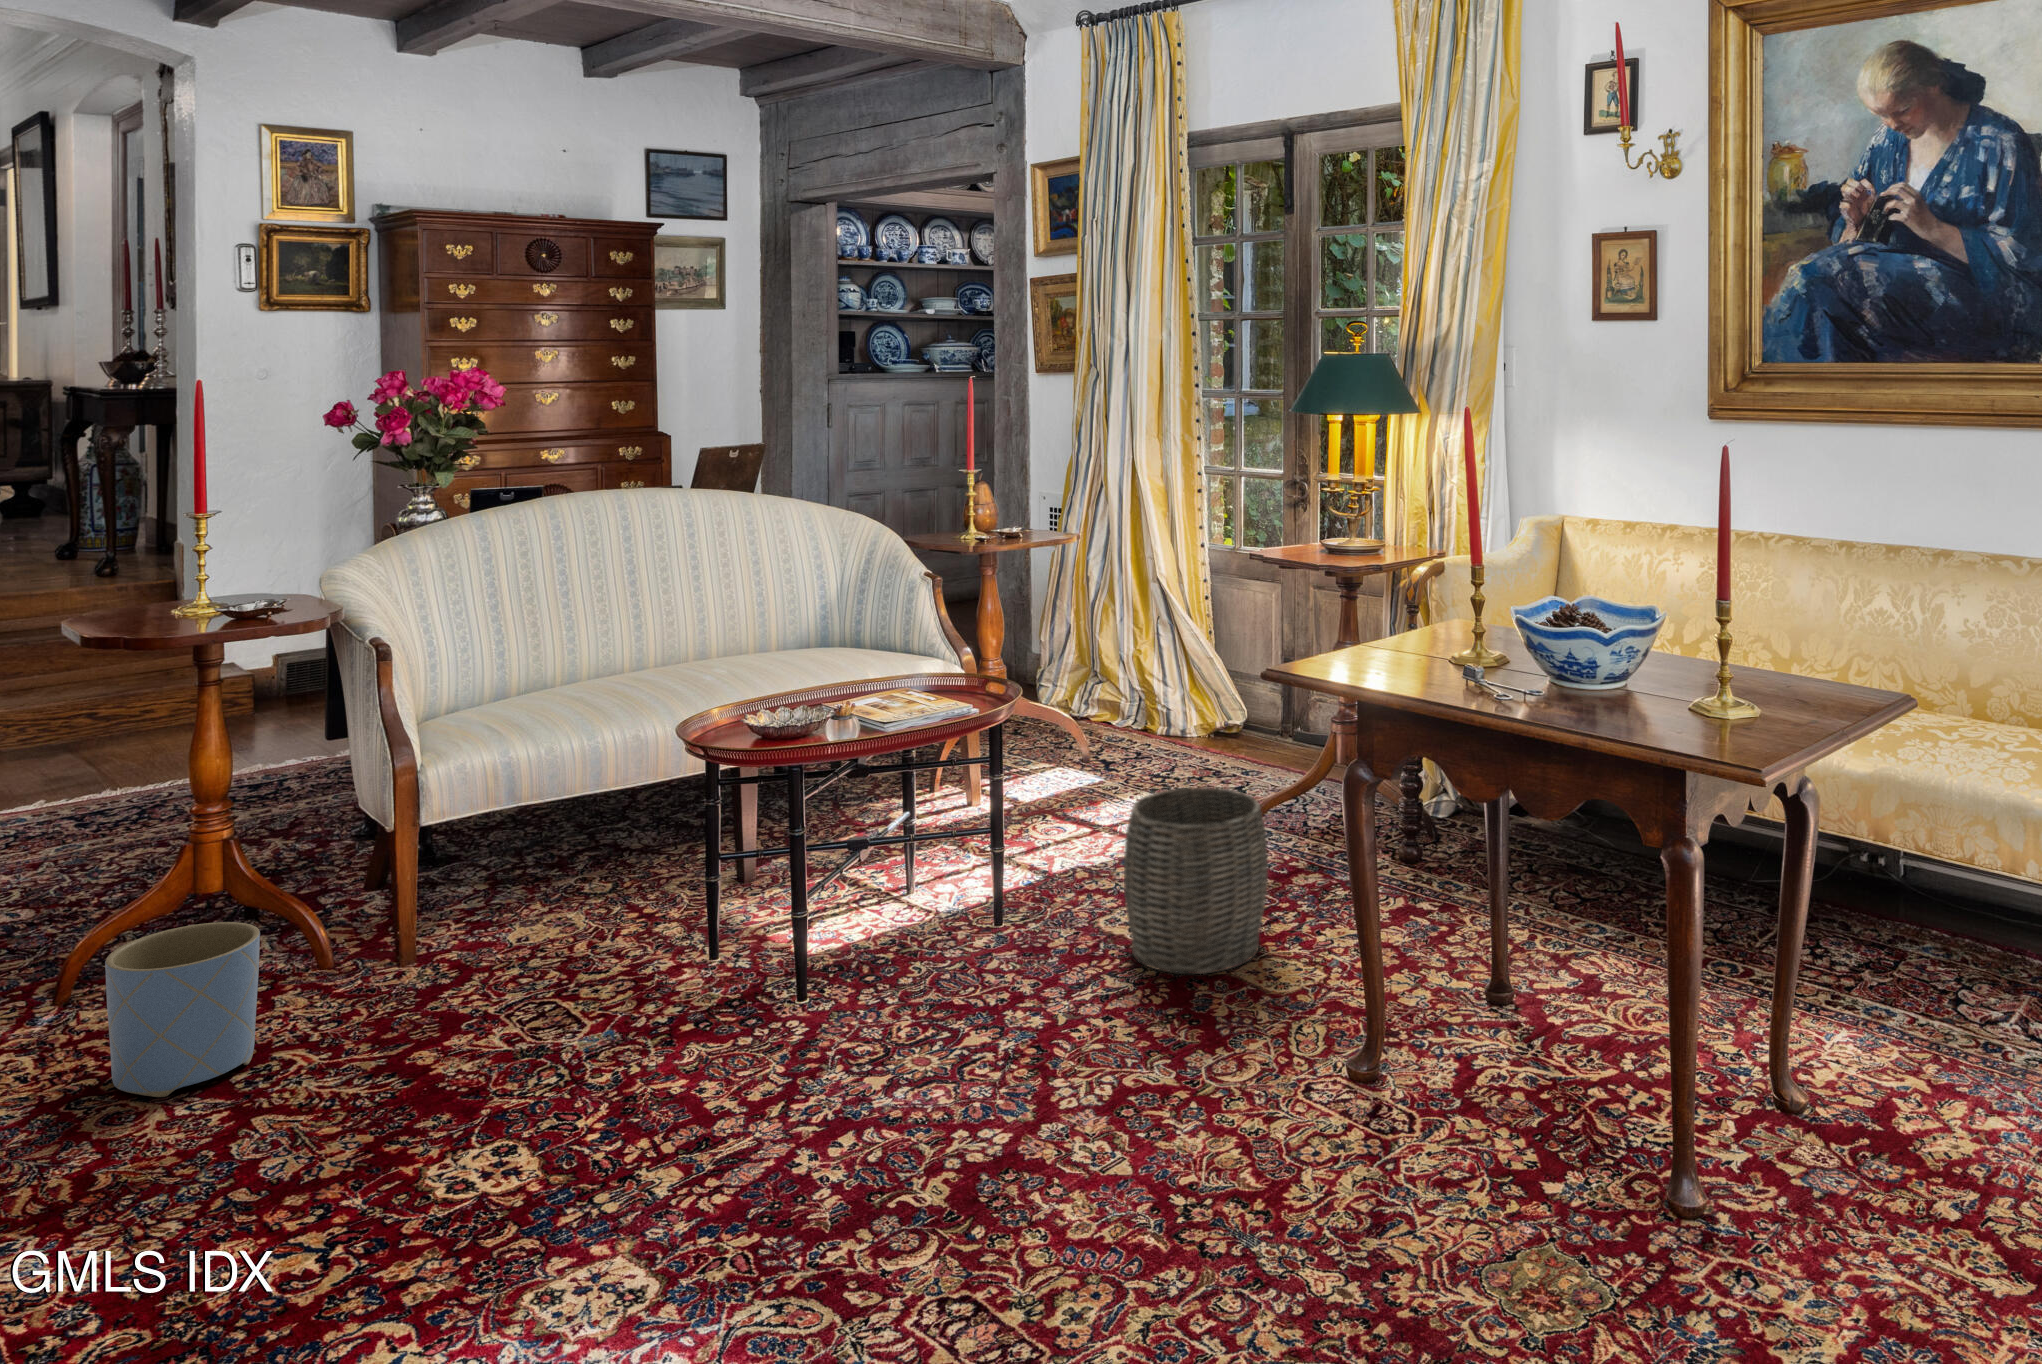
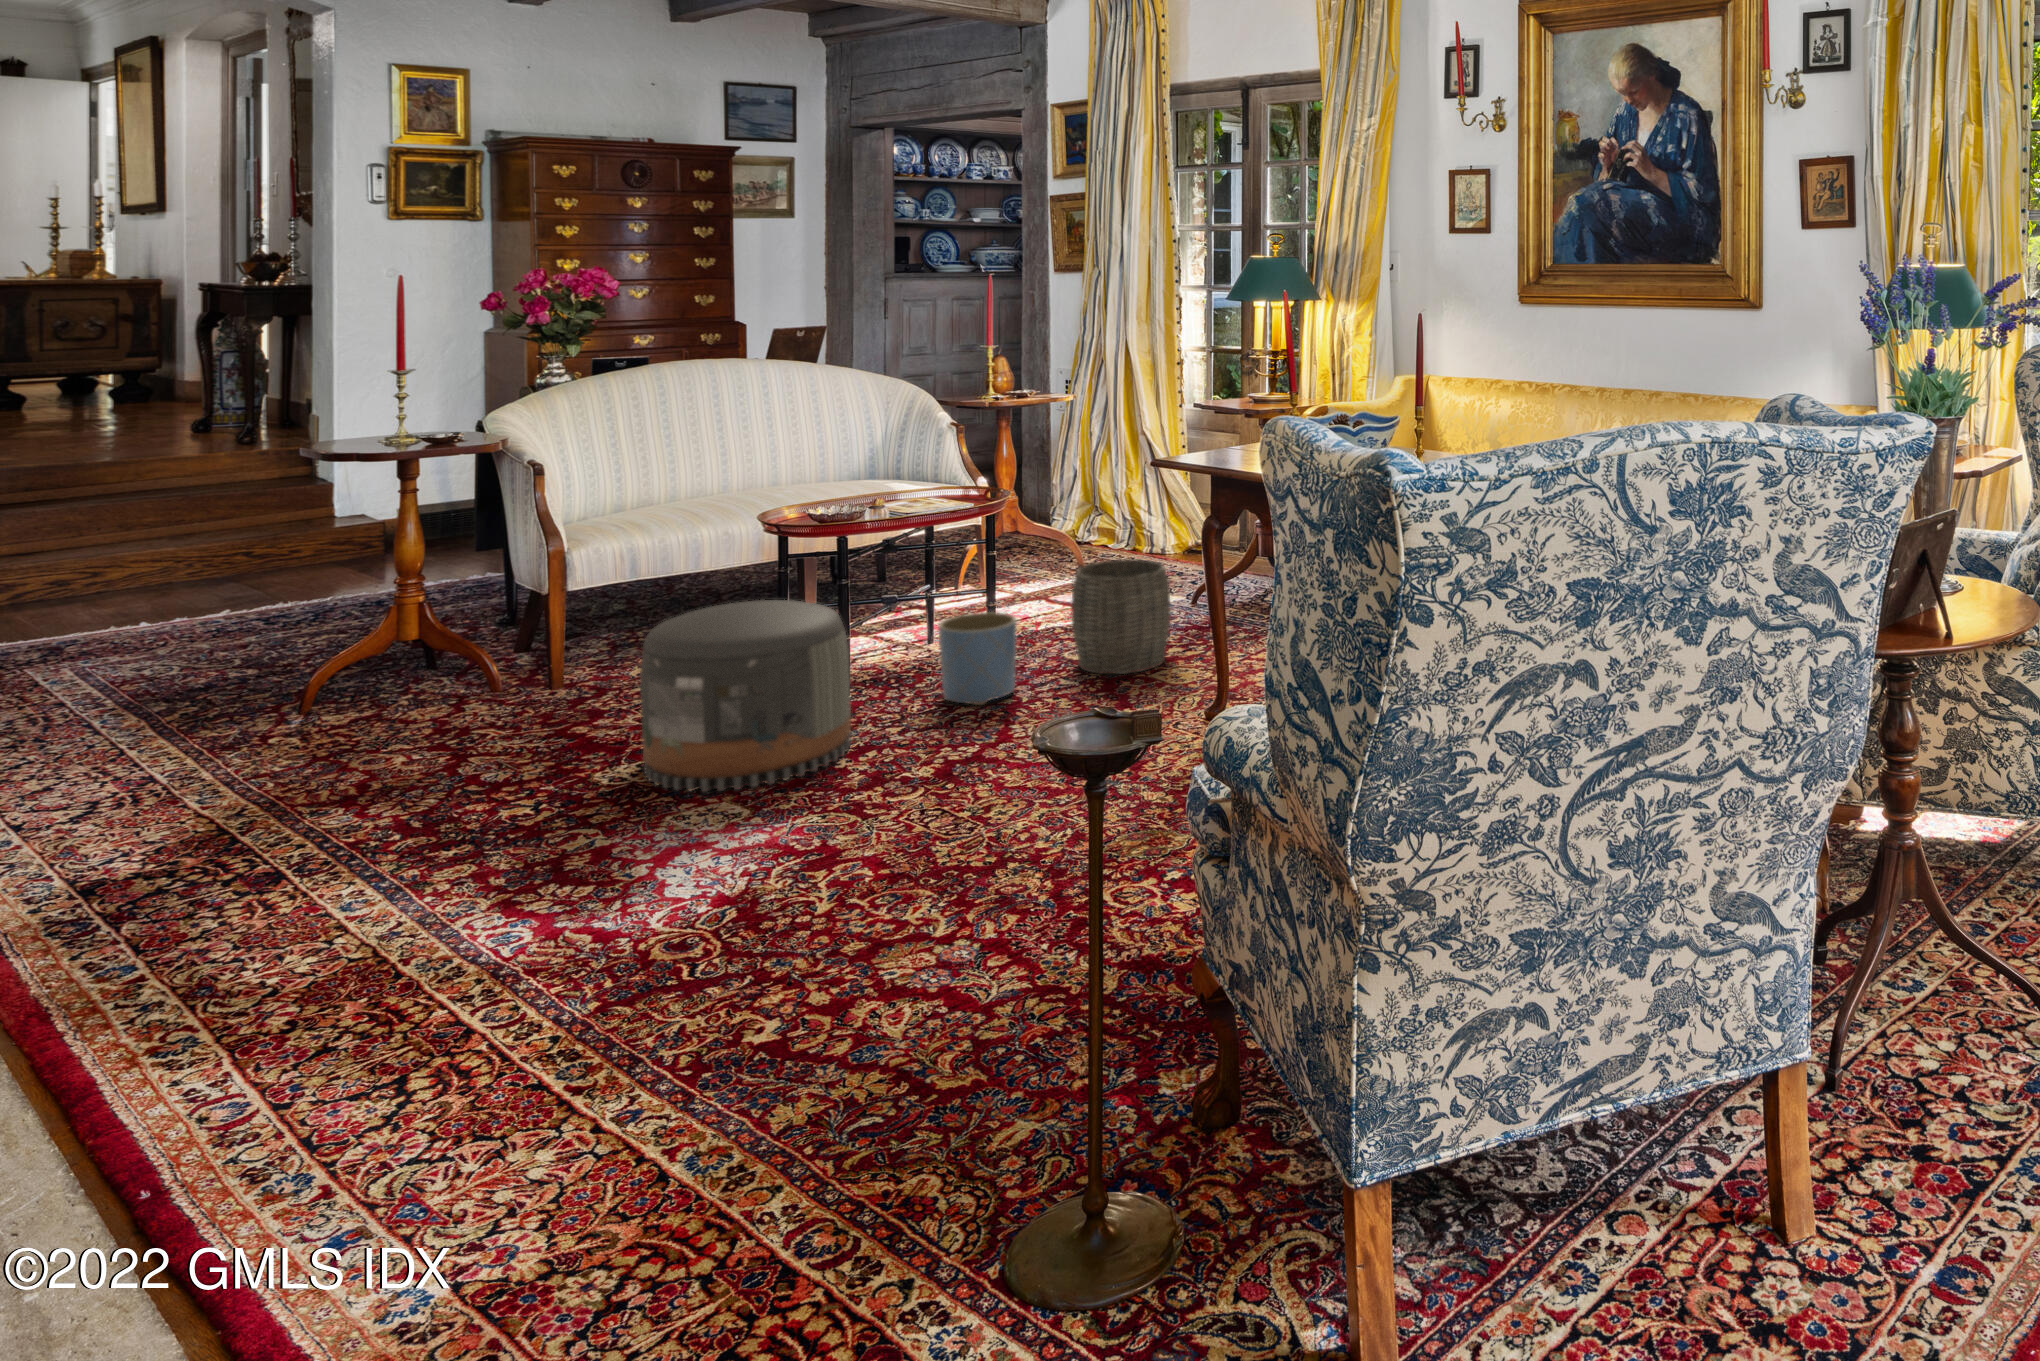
pouf: none [478,878,810,1239] -> present [640,600,851,792]
planter: present [105,922,260,1097] -> present [938,612,1017,705]

